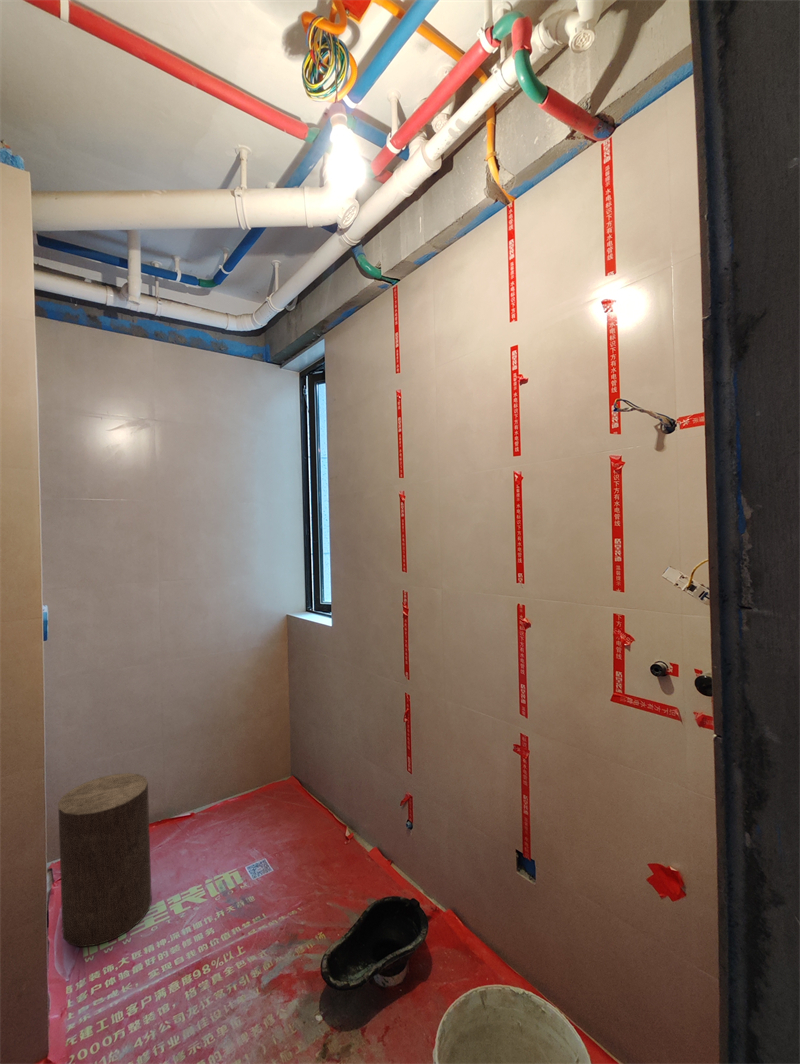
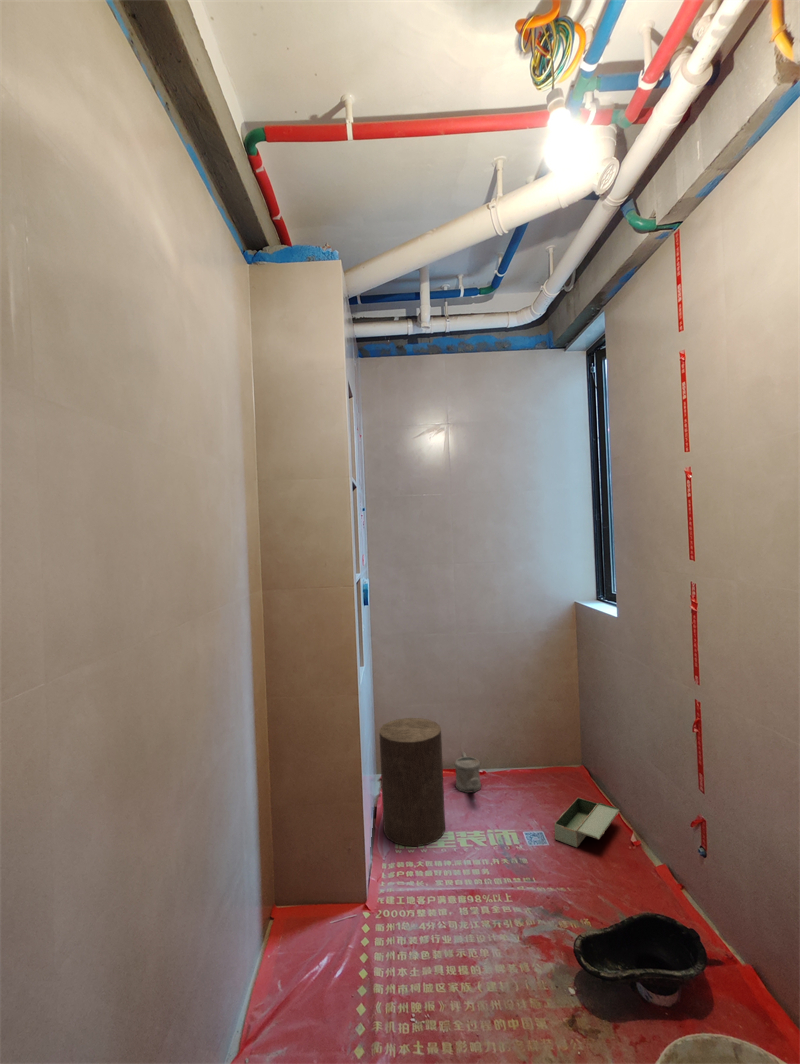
watering can: none [157,797,191,845] -> present [455,752,481,793]
toolbox: none [278,810,335,864] -> present [554,798,620,847]

